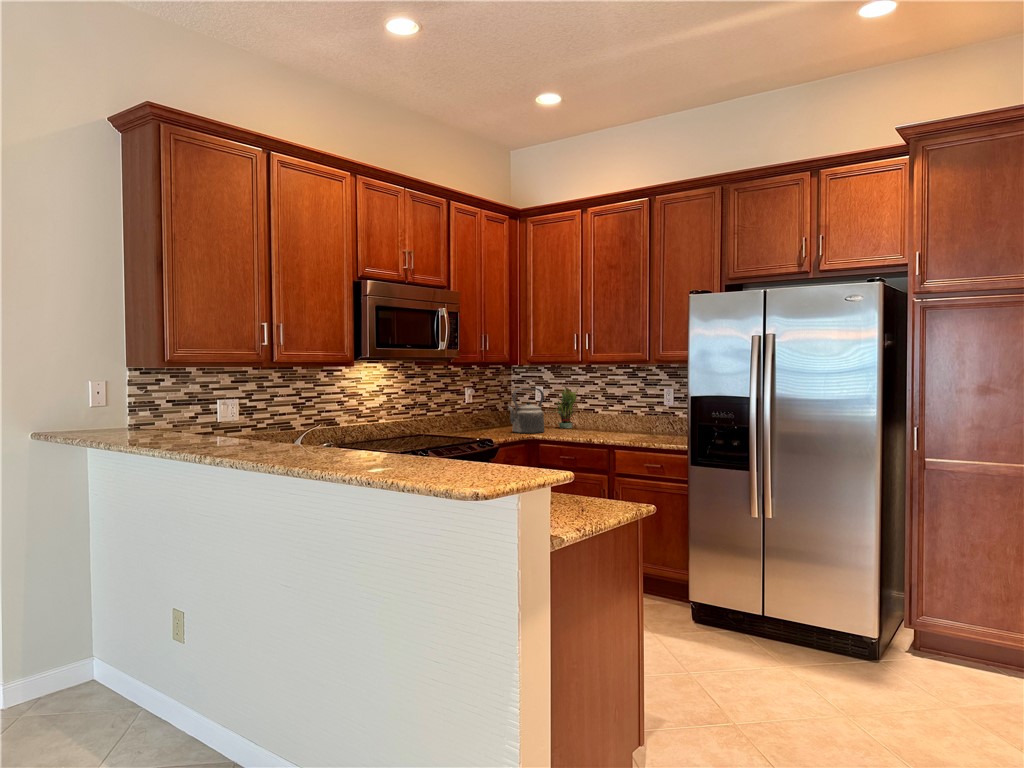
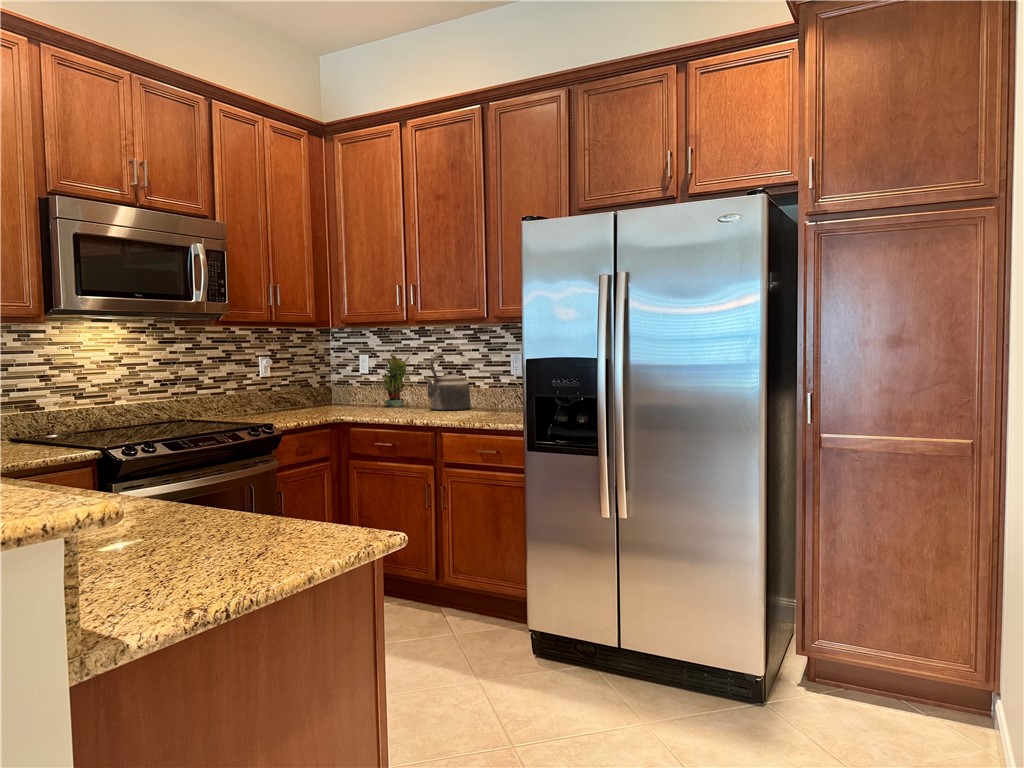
kettle: present [508,388,544,433] -> present [424,353,471,410]

